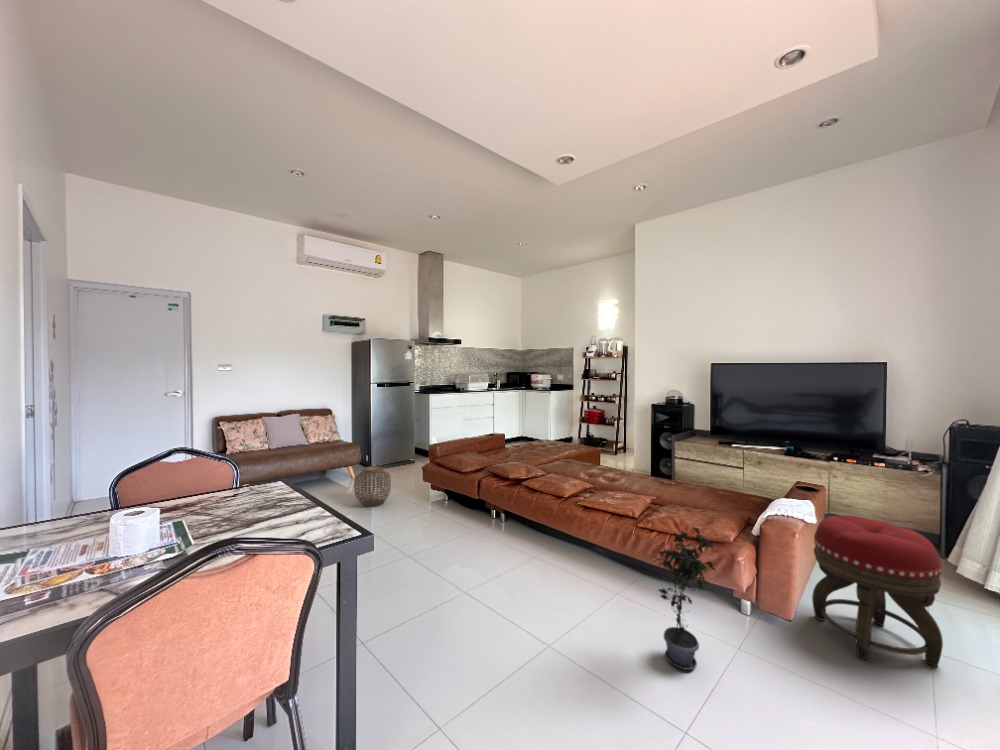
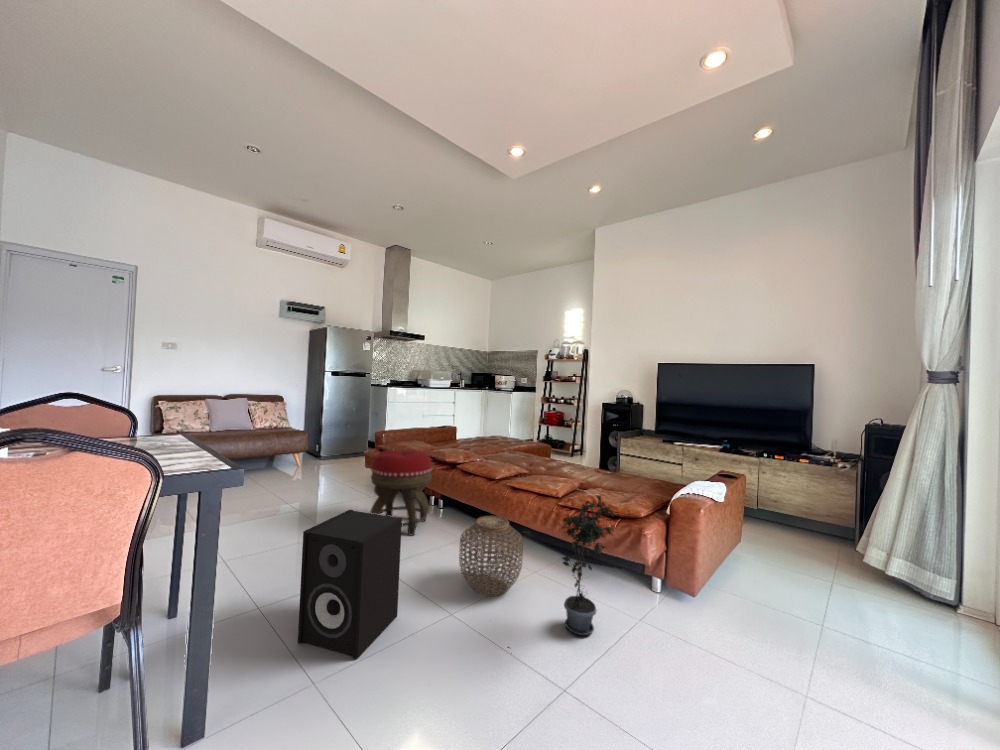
woven basket: present [354,466,391,507] -> present [459,516,523,596]
footstool: present [812,515,943,667] -> present [370,449,432,535]
speaker: none [408,546,496,702] -> present [298,510,402,659]

